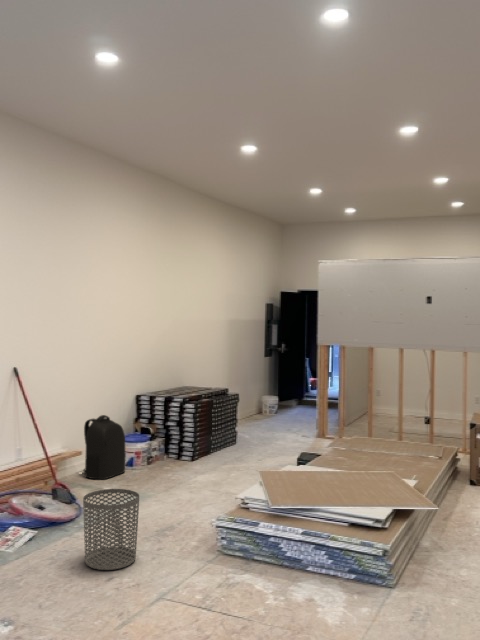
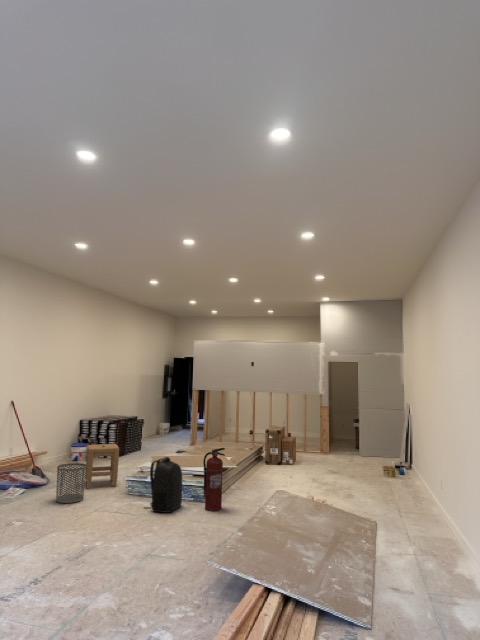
backpack: present [84,415,125,479] -> present [150,457,182,513]
stool: none [142,446,200,531] -> present [86,444,119,489]
fire extinguisher: none [382,477,431,616] -> present [203,448,225,511]

